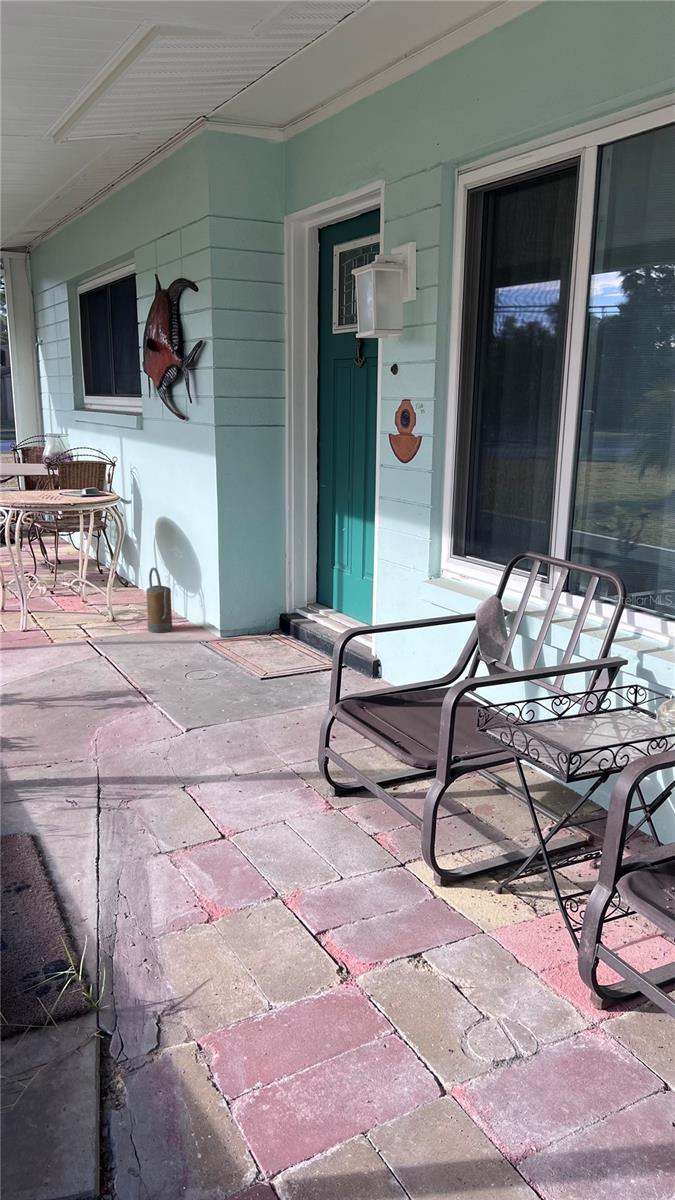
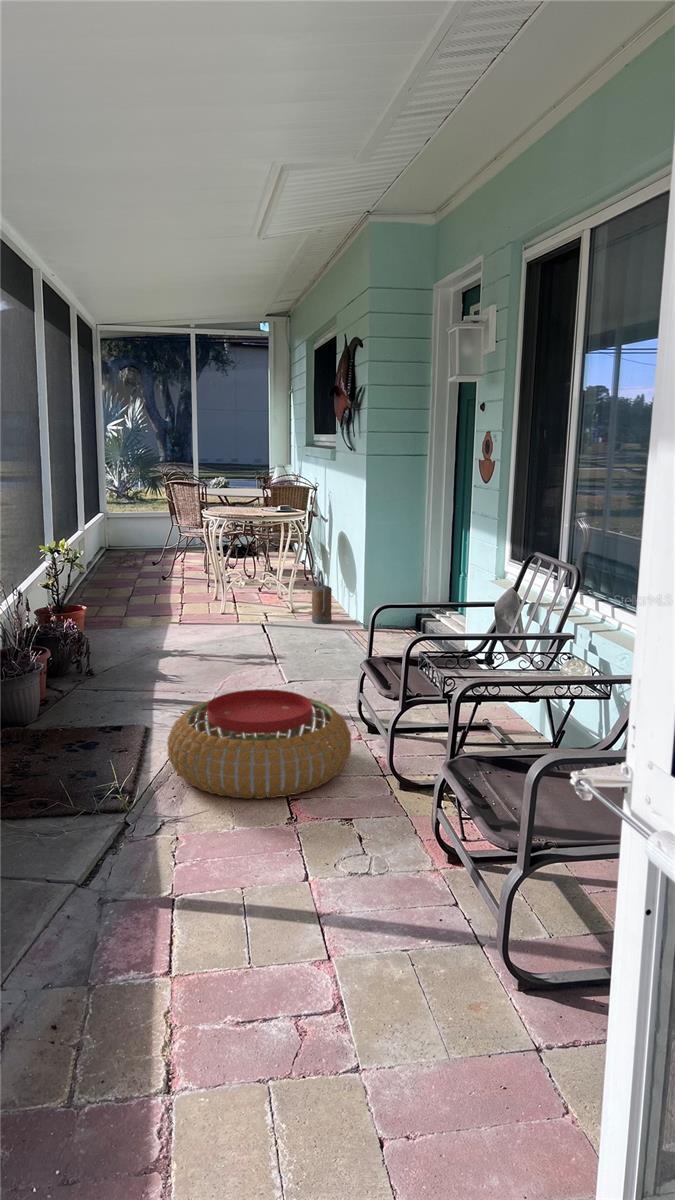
pouf: none [103,765,365,949] -> present [167,689,351,799]

